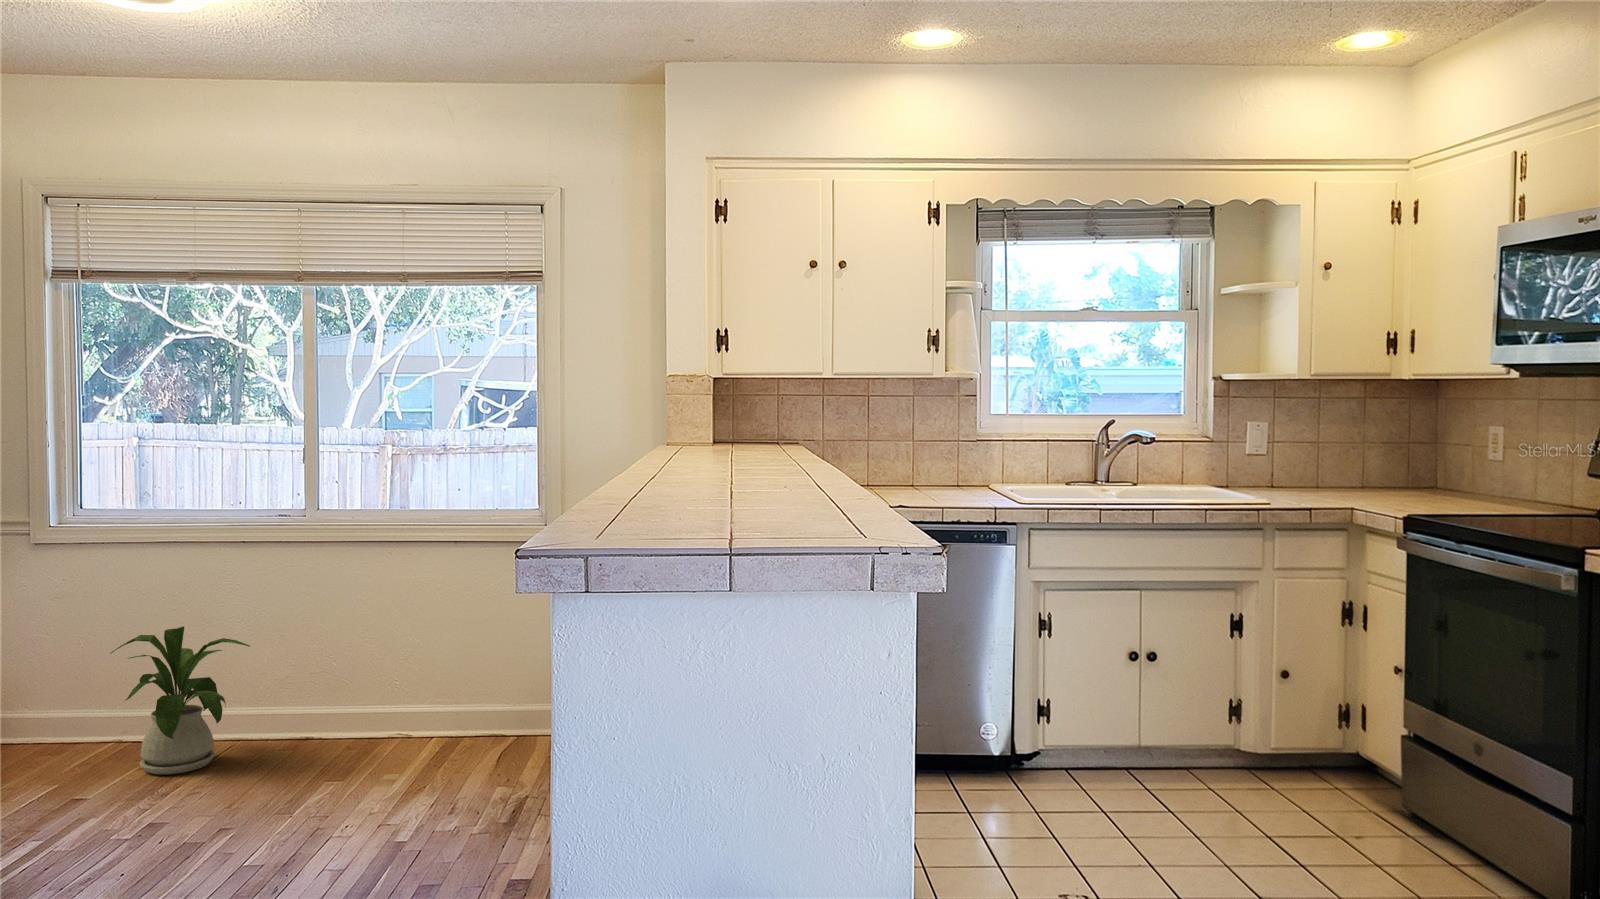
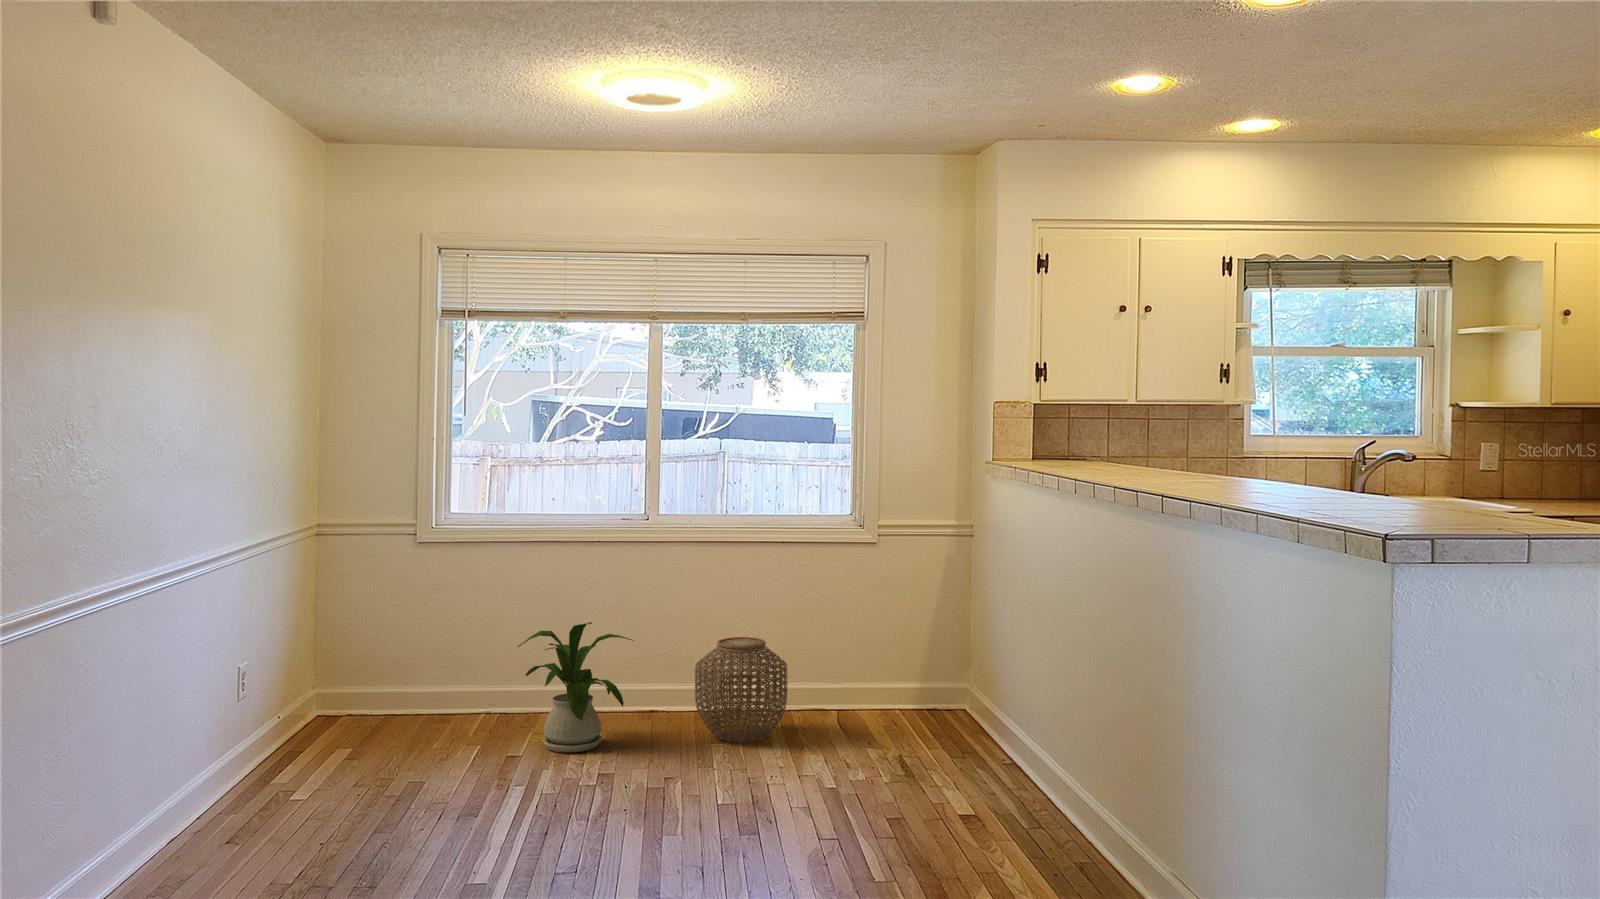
woven basket: none [327,641,437,762] -> present [695,637,787,743]

